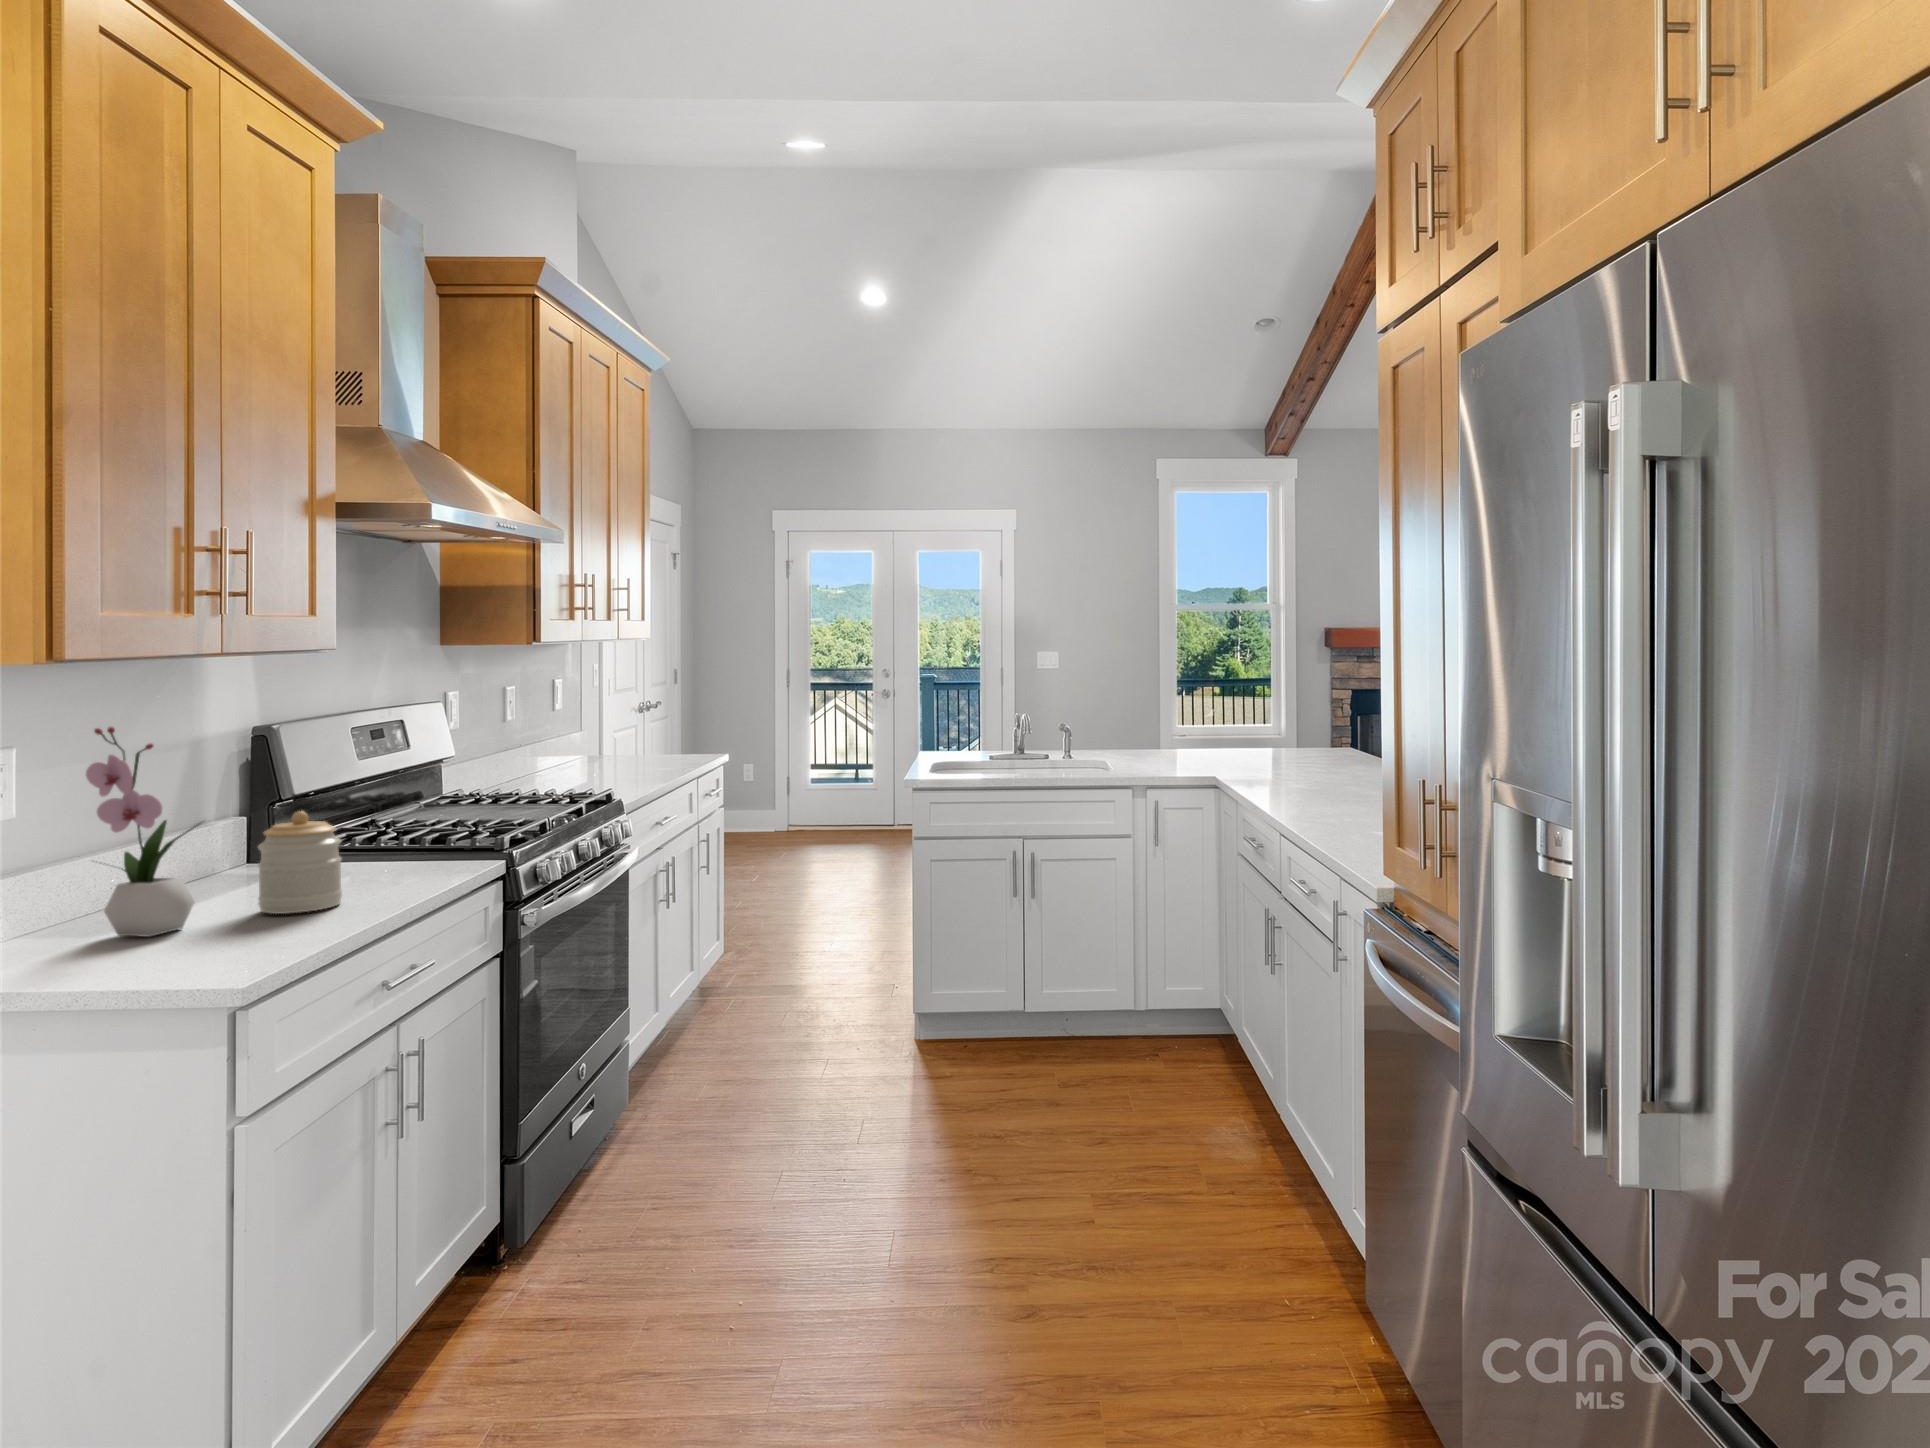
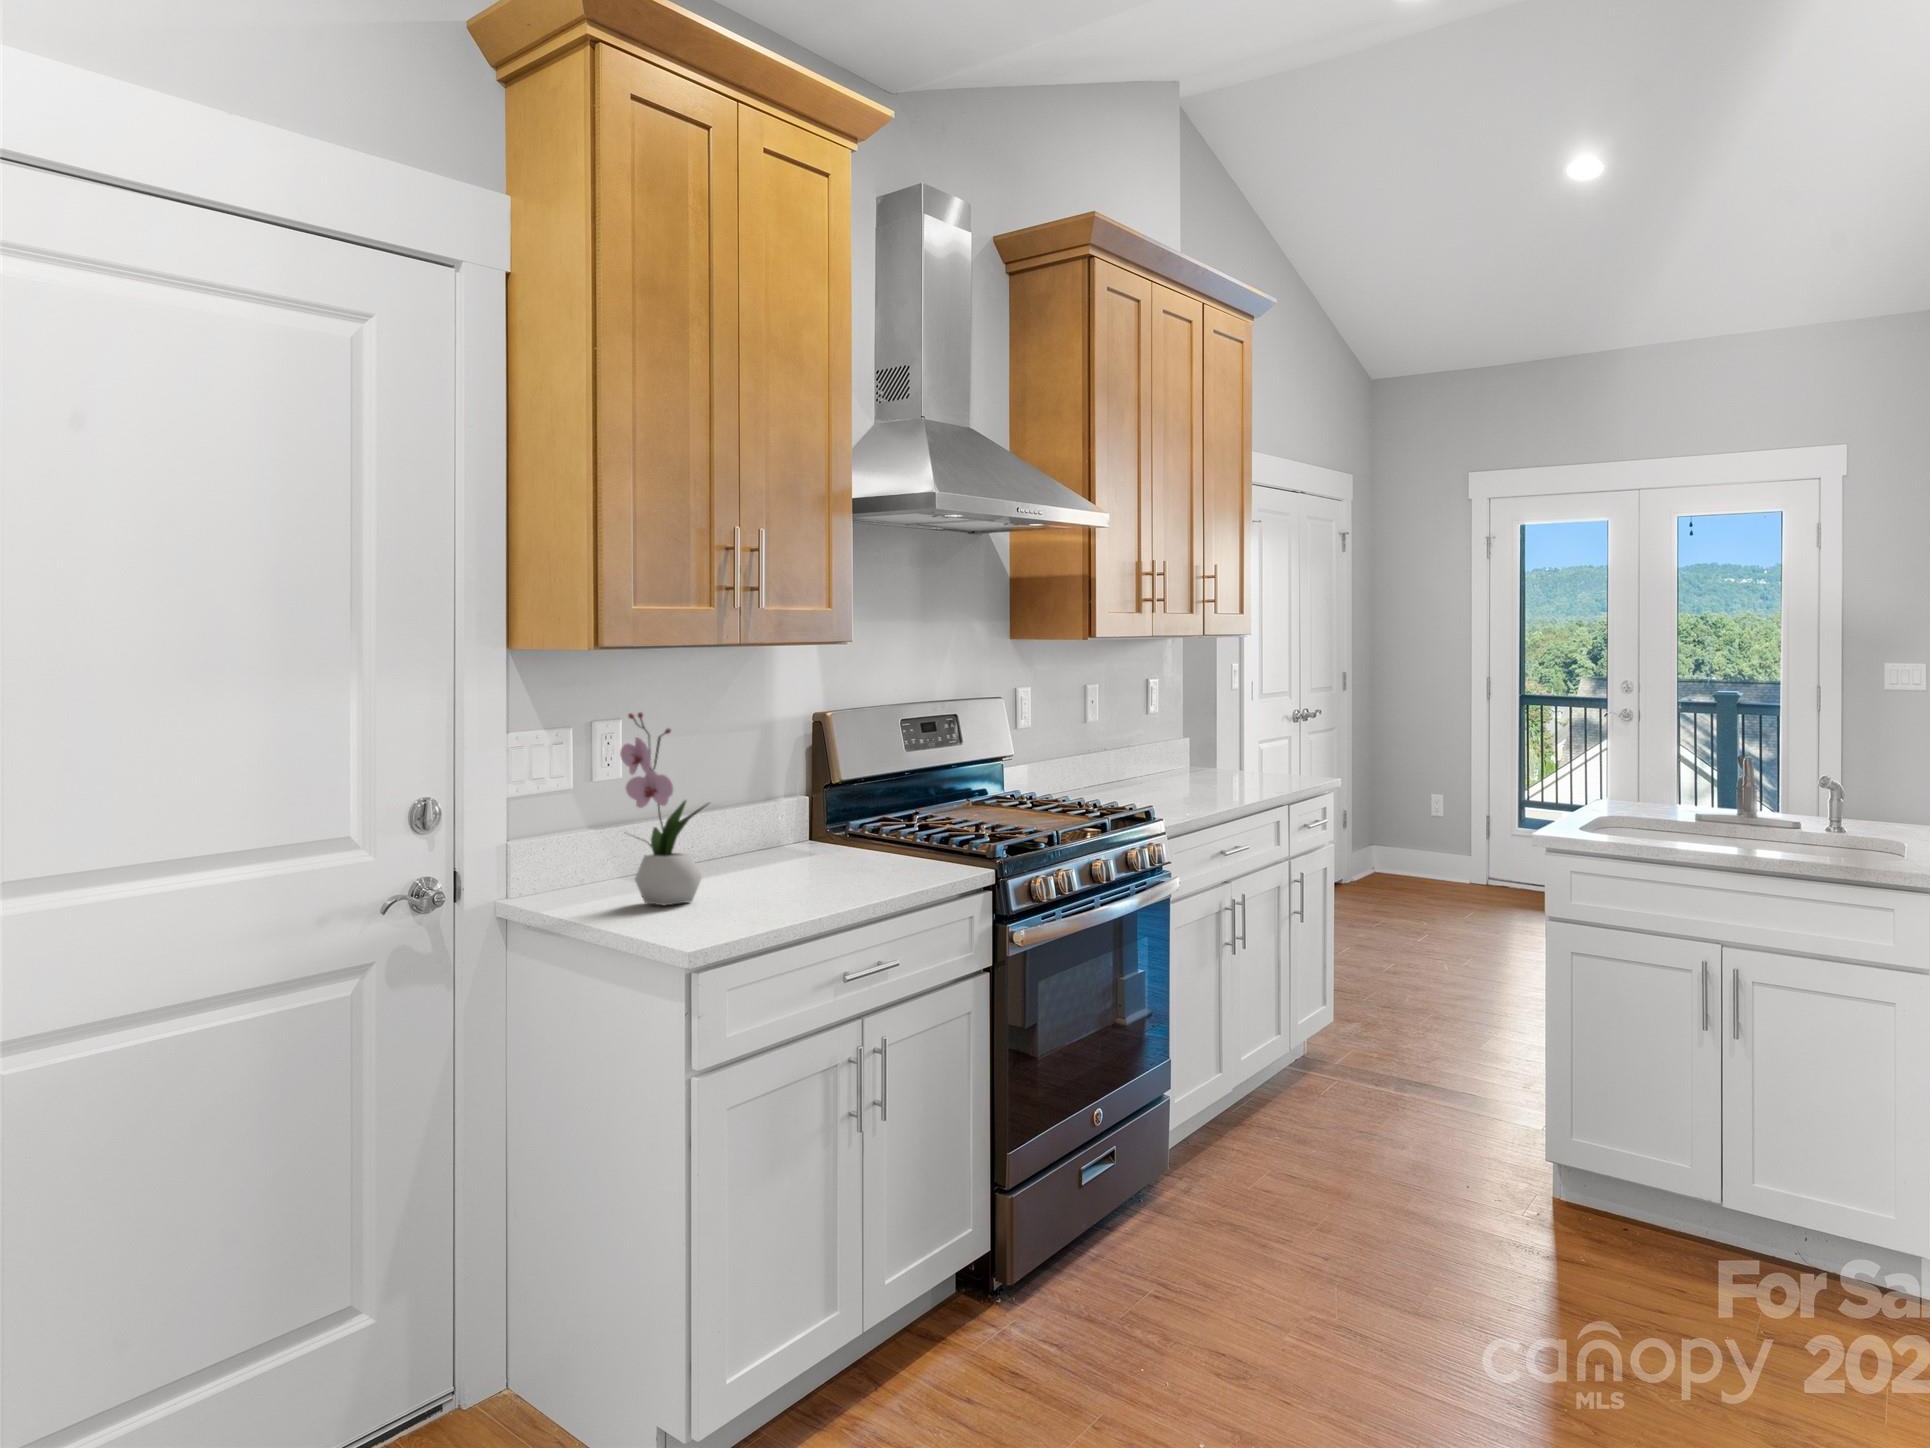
jar: present [258,811,342,914] -> none [754,799,824,897]

